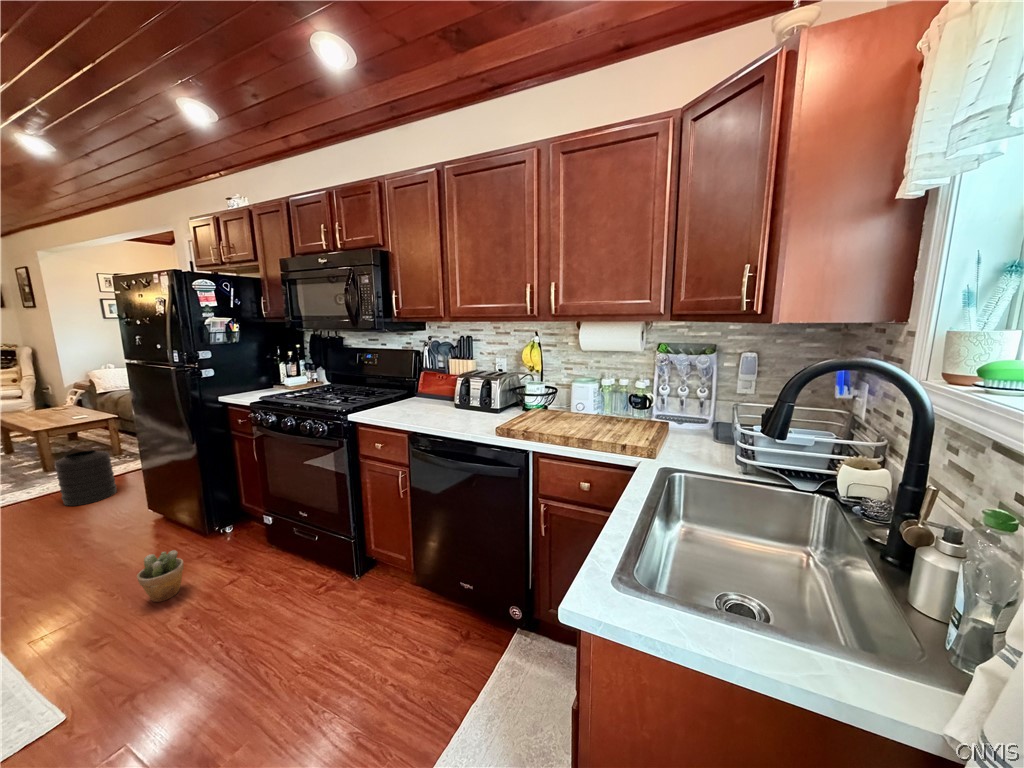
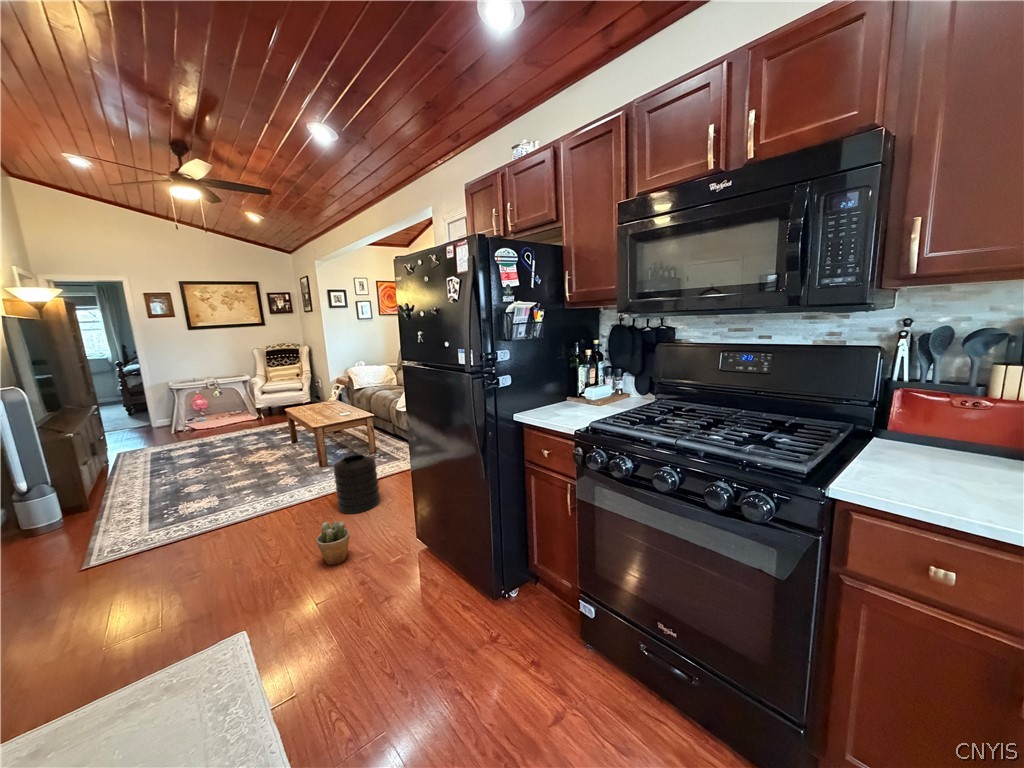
potted plant: present [137,550,184,602] -> present [316,521,350,565]

